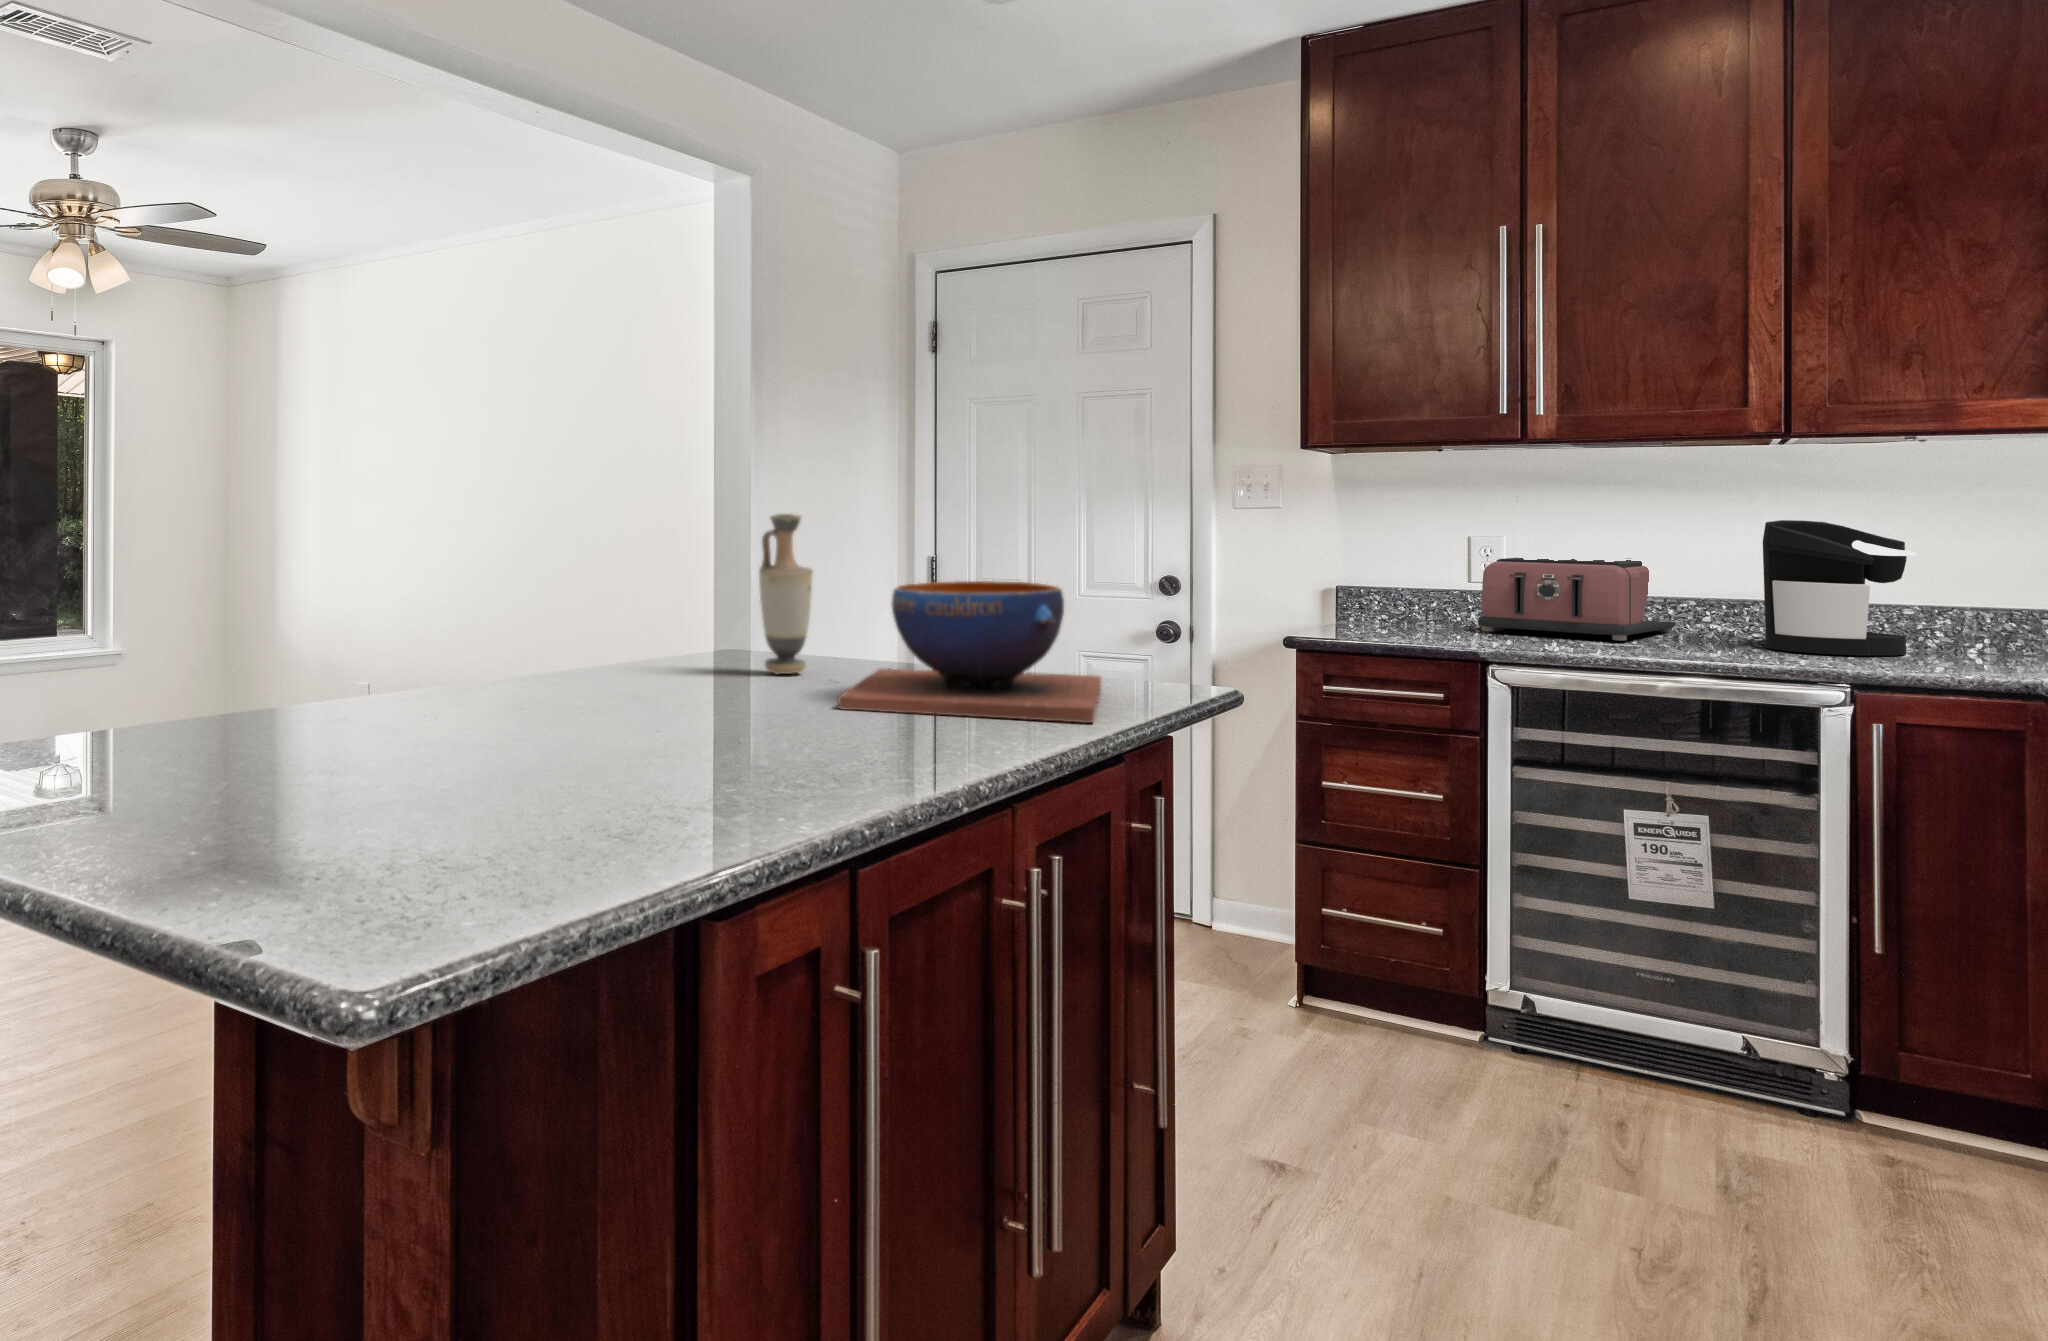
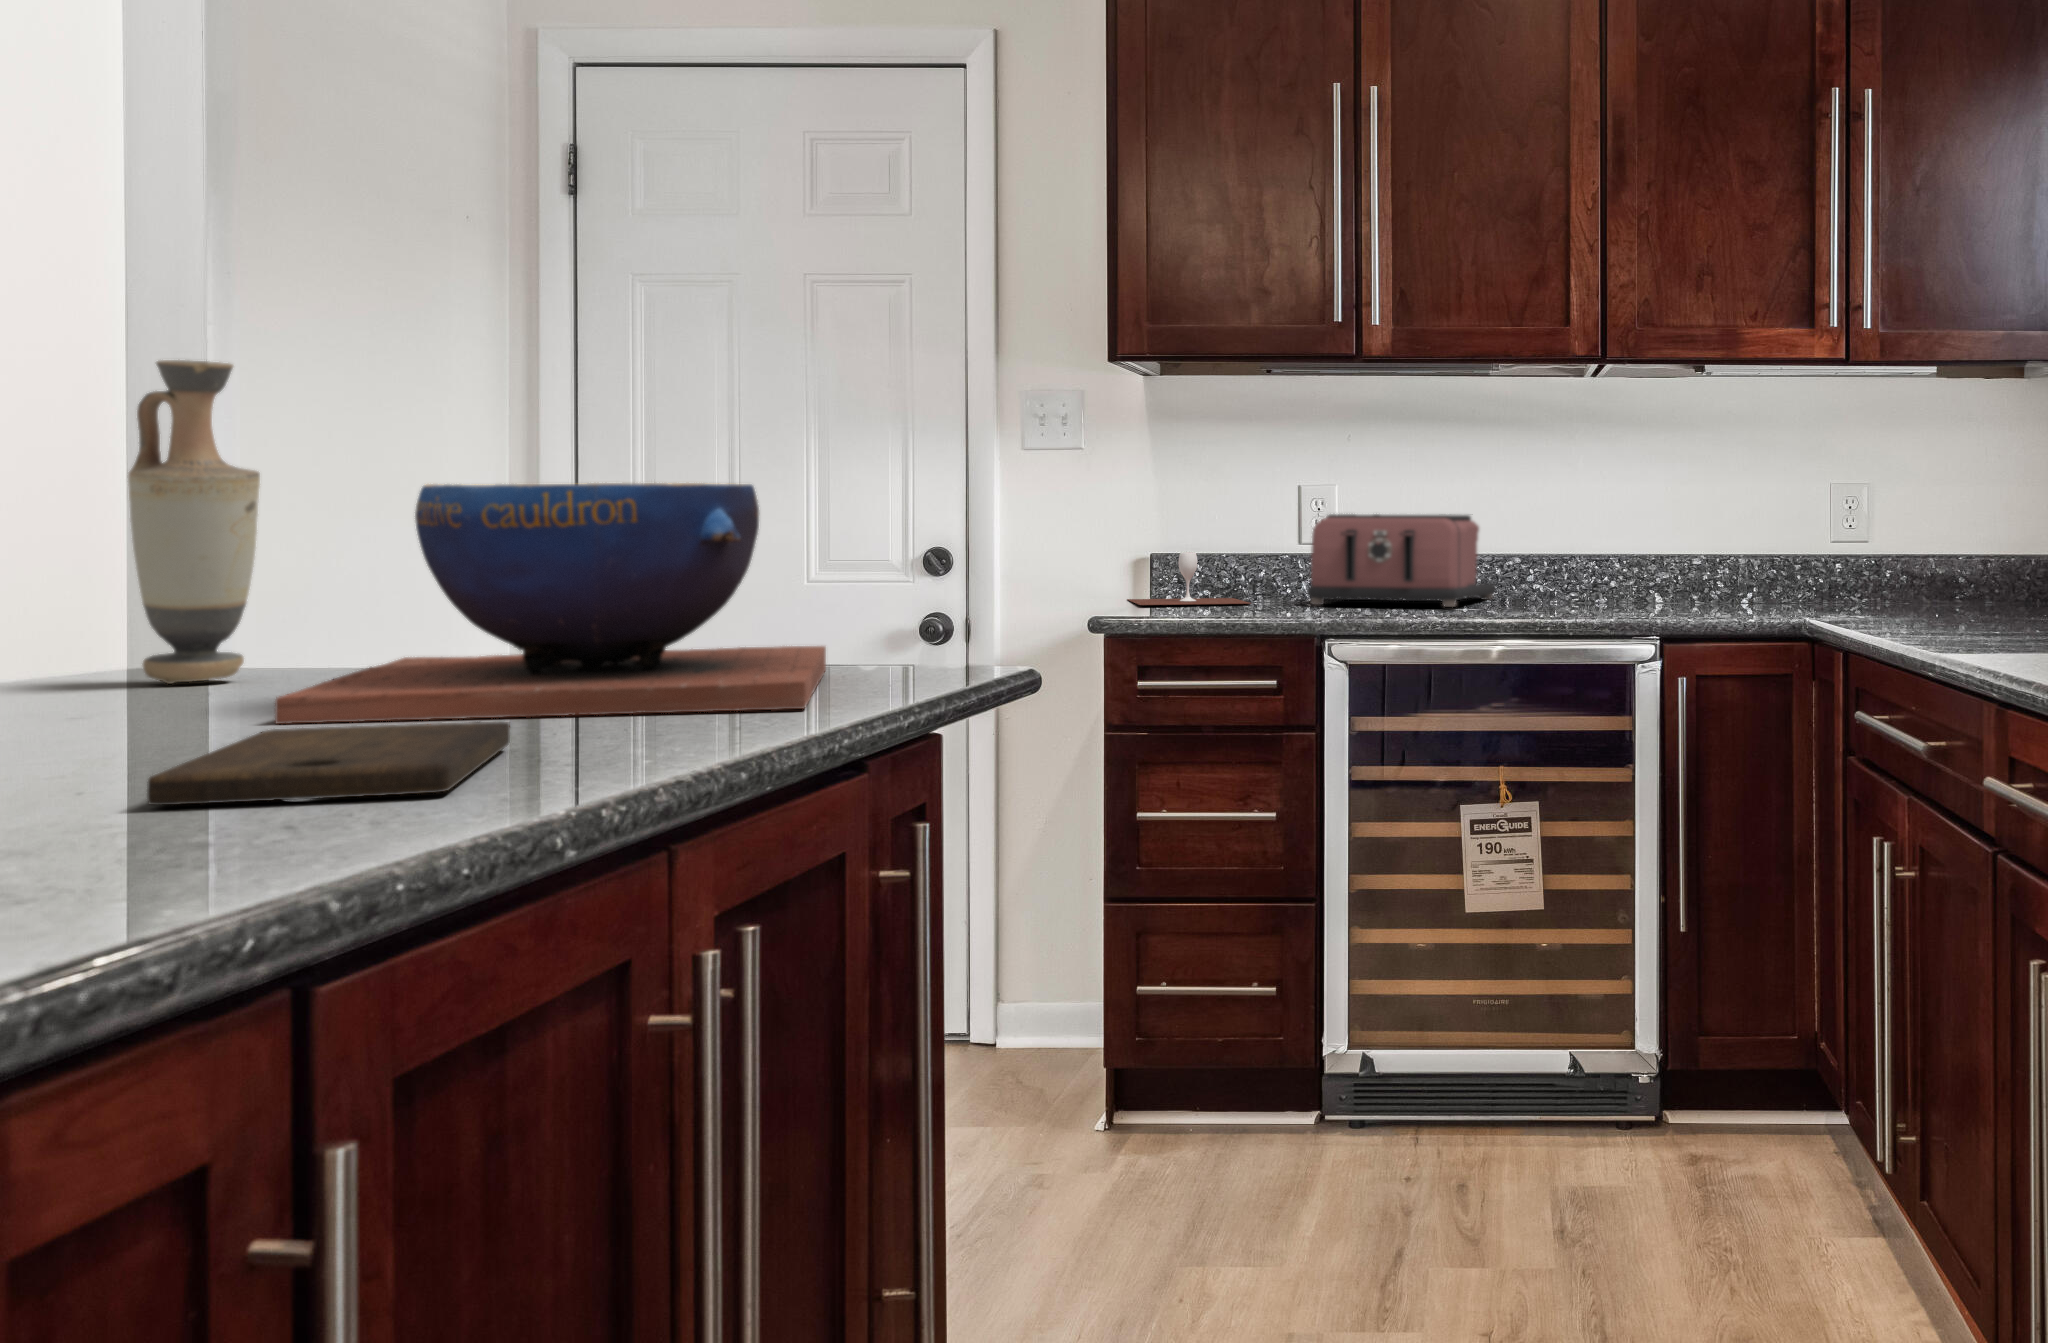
coffee maker: present [1763,520,1916,656] -> none [1577,464,1702,610]
wine glass: none [1319,584,1427,627] -> present [1127,552,1251,605]
cutting board: none [822,720,951,765] -> present [147,722,510,805]

